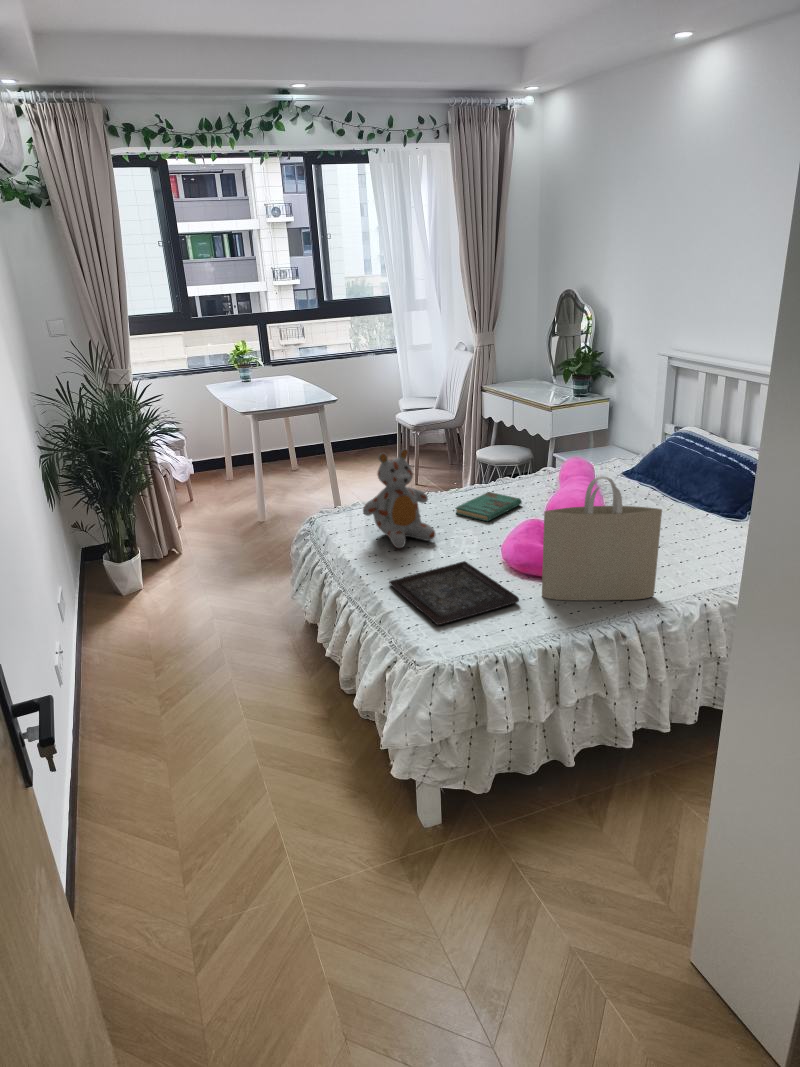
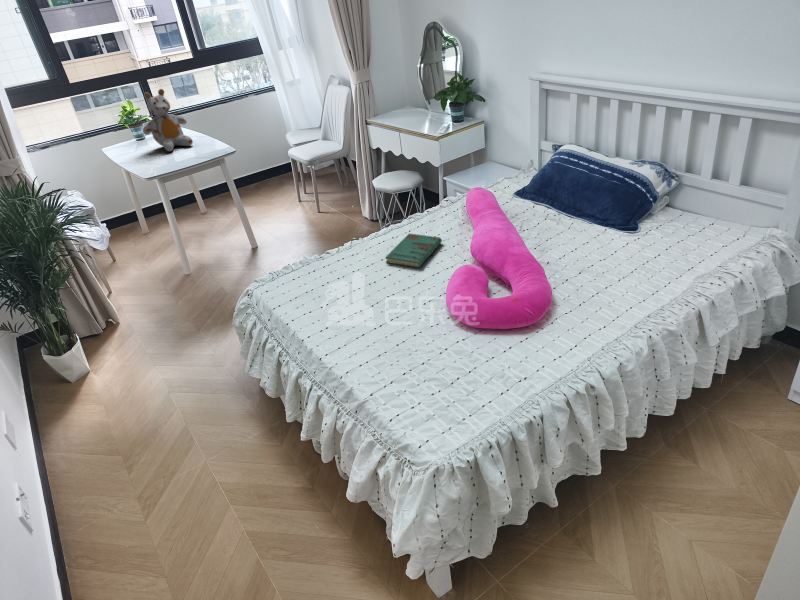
stuffed bear: present [363,449,435,548] -> present [143,89,193,151]
tote bag: present [542,477,662,600] -> none [502,236,610,355]
tray: present [389,561,519,625] -> none [353,323,486,413]

